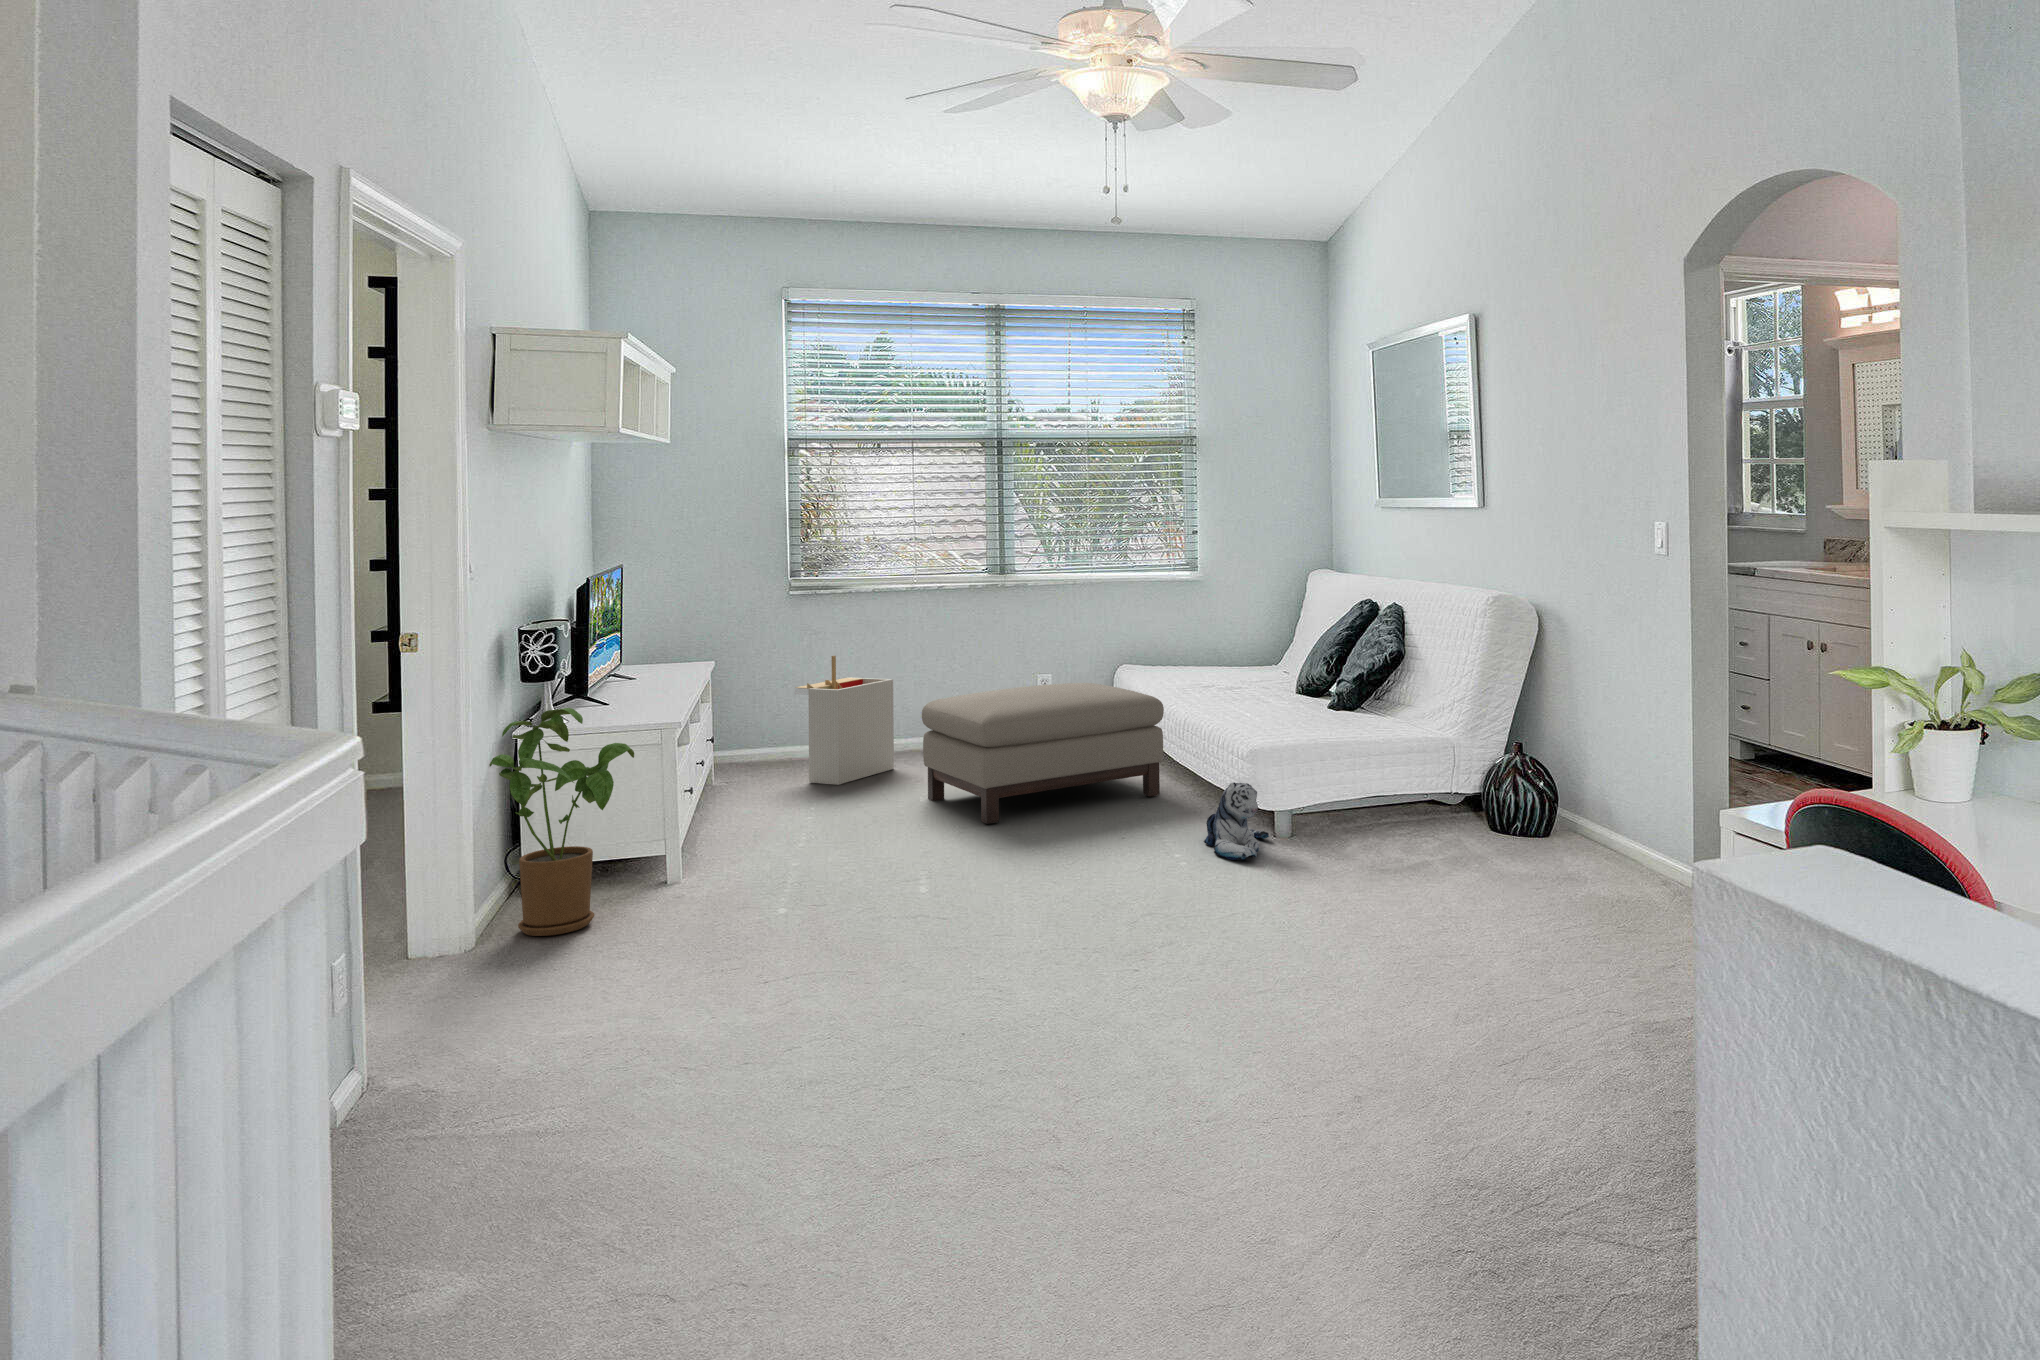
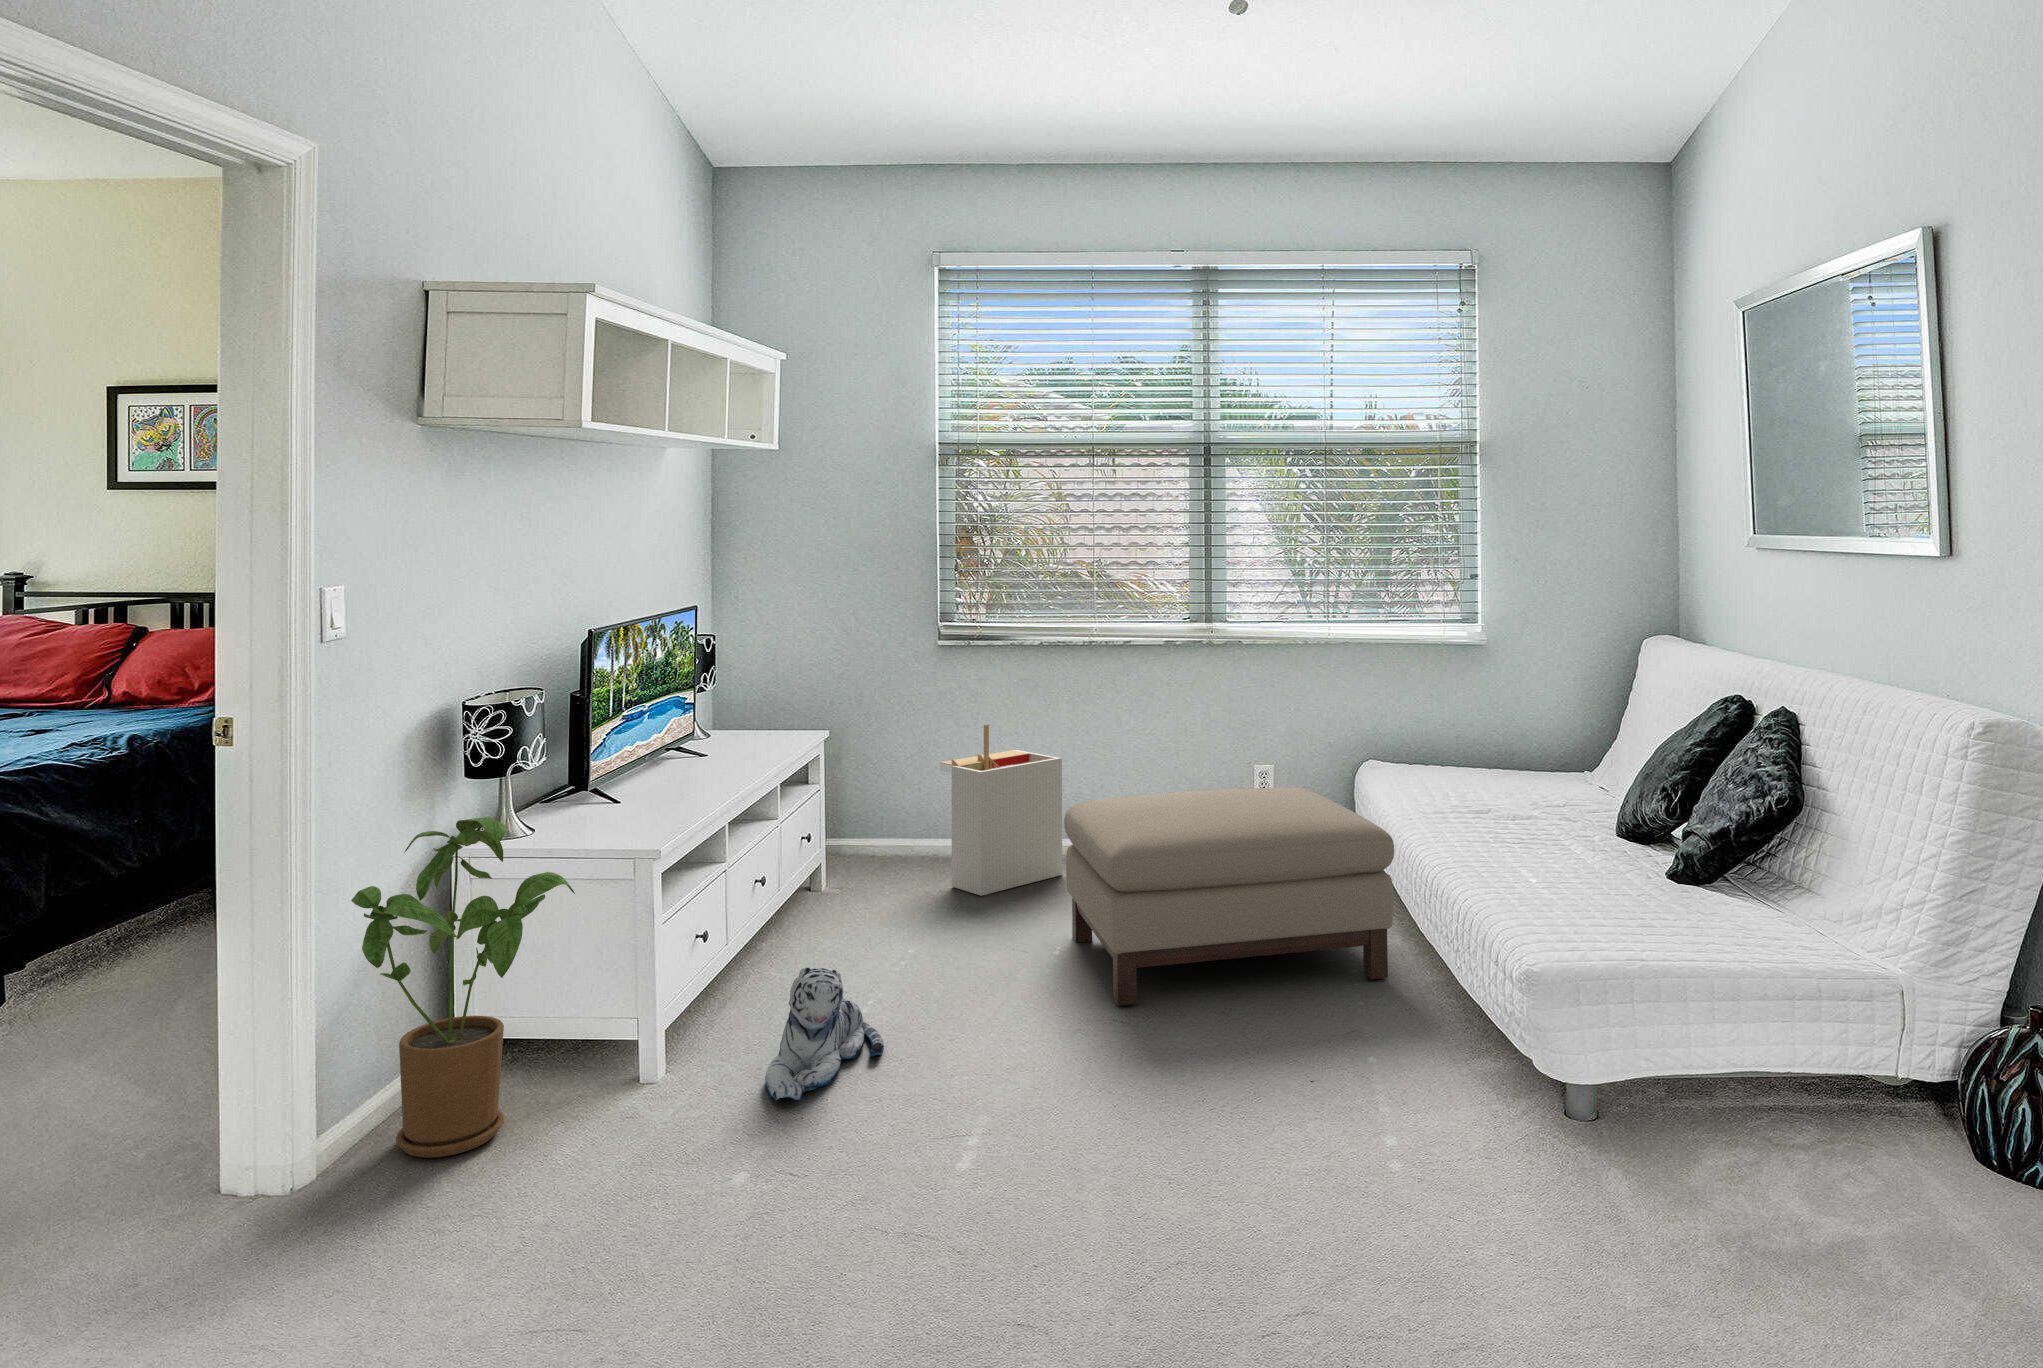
plush toy: present [1204,782,1269,860] -> present [765,967,884,1102]

